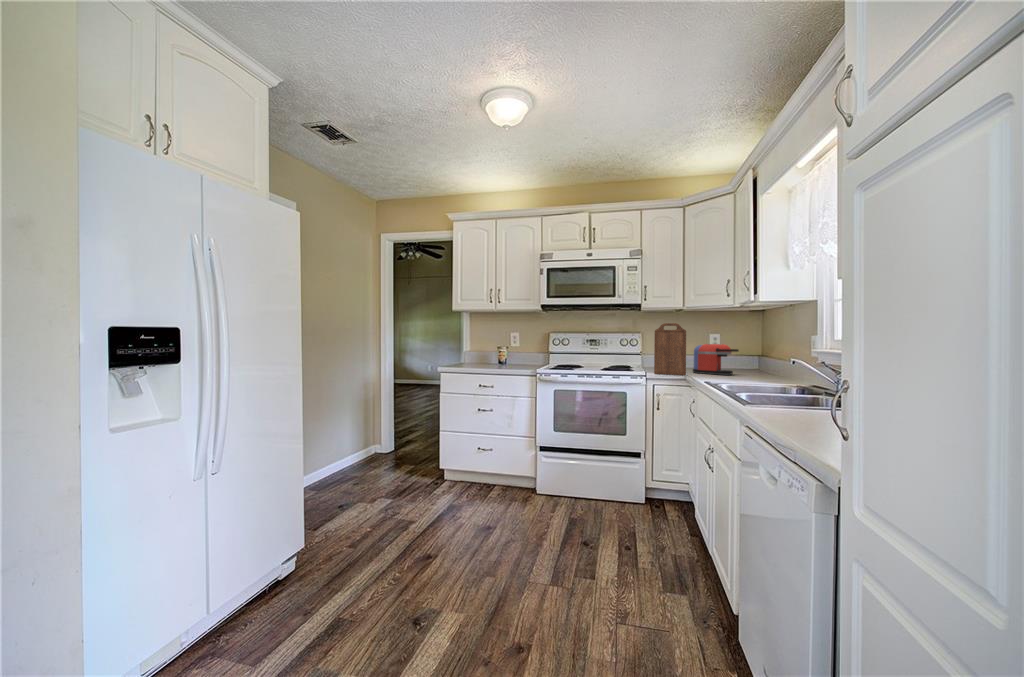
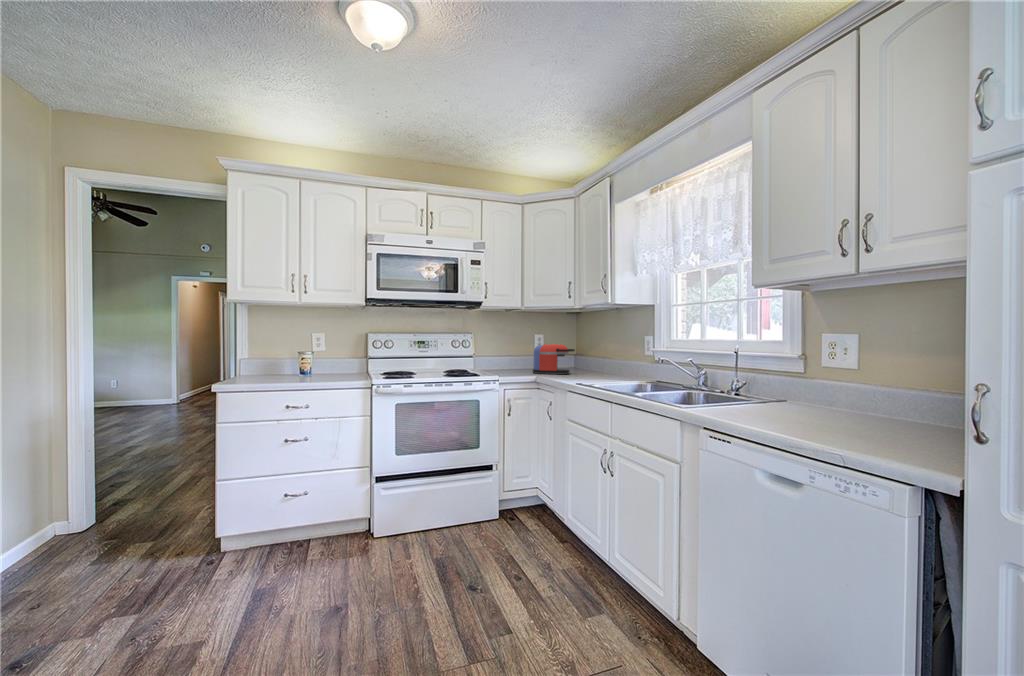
cutting board: present [654,323,686,375] -> none [505,323,536,377]

